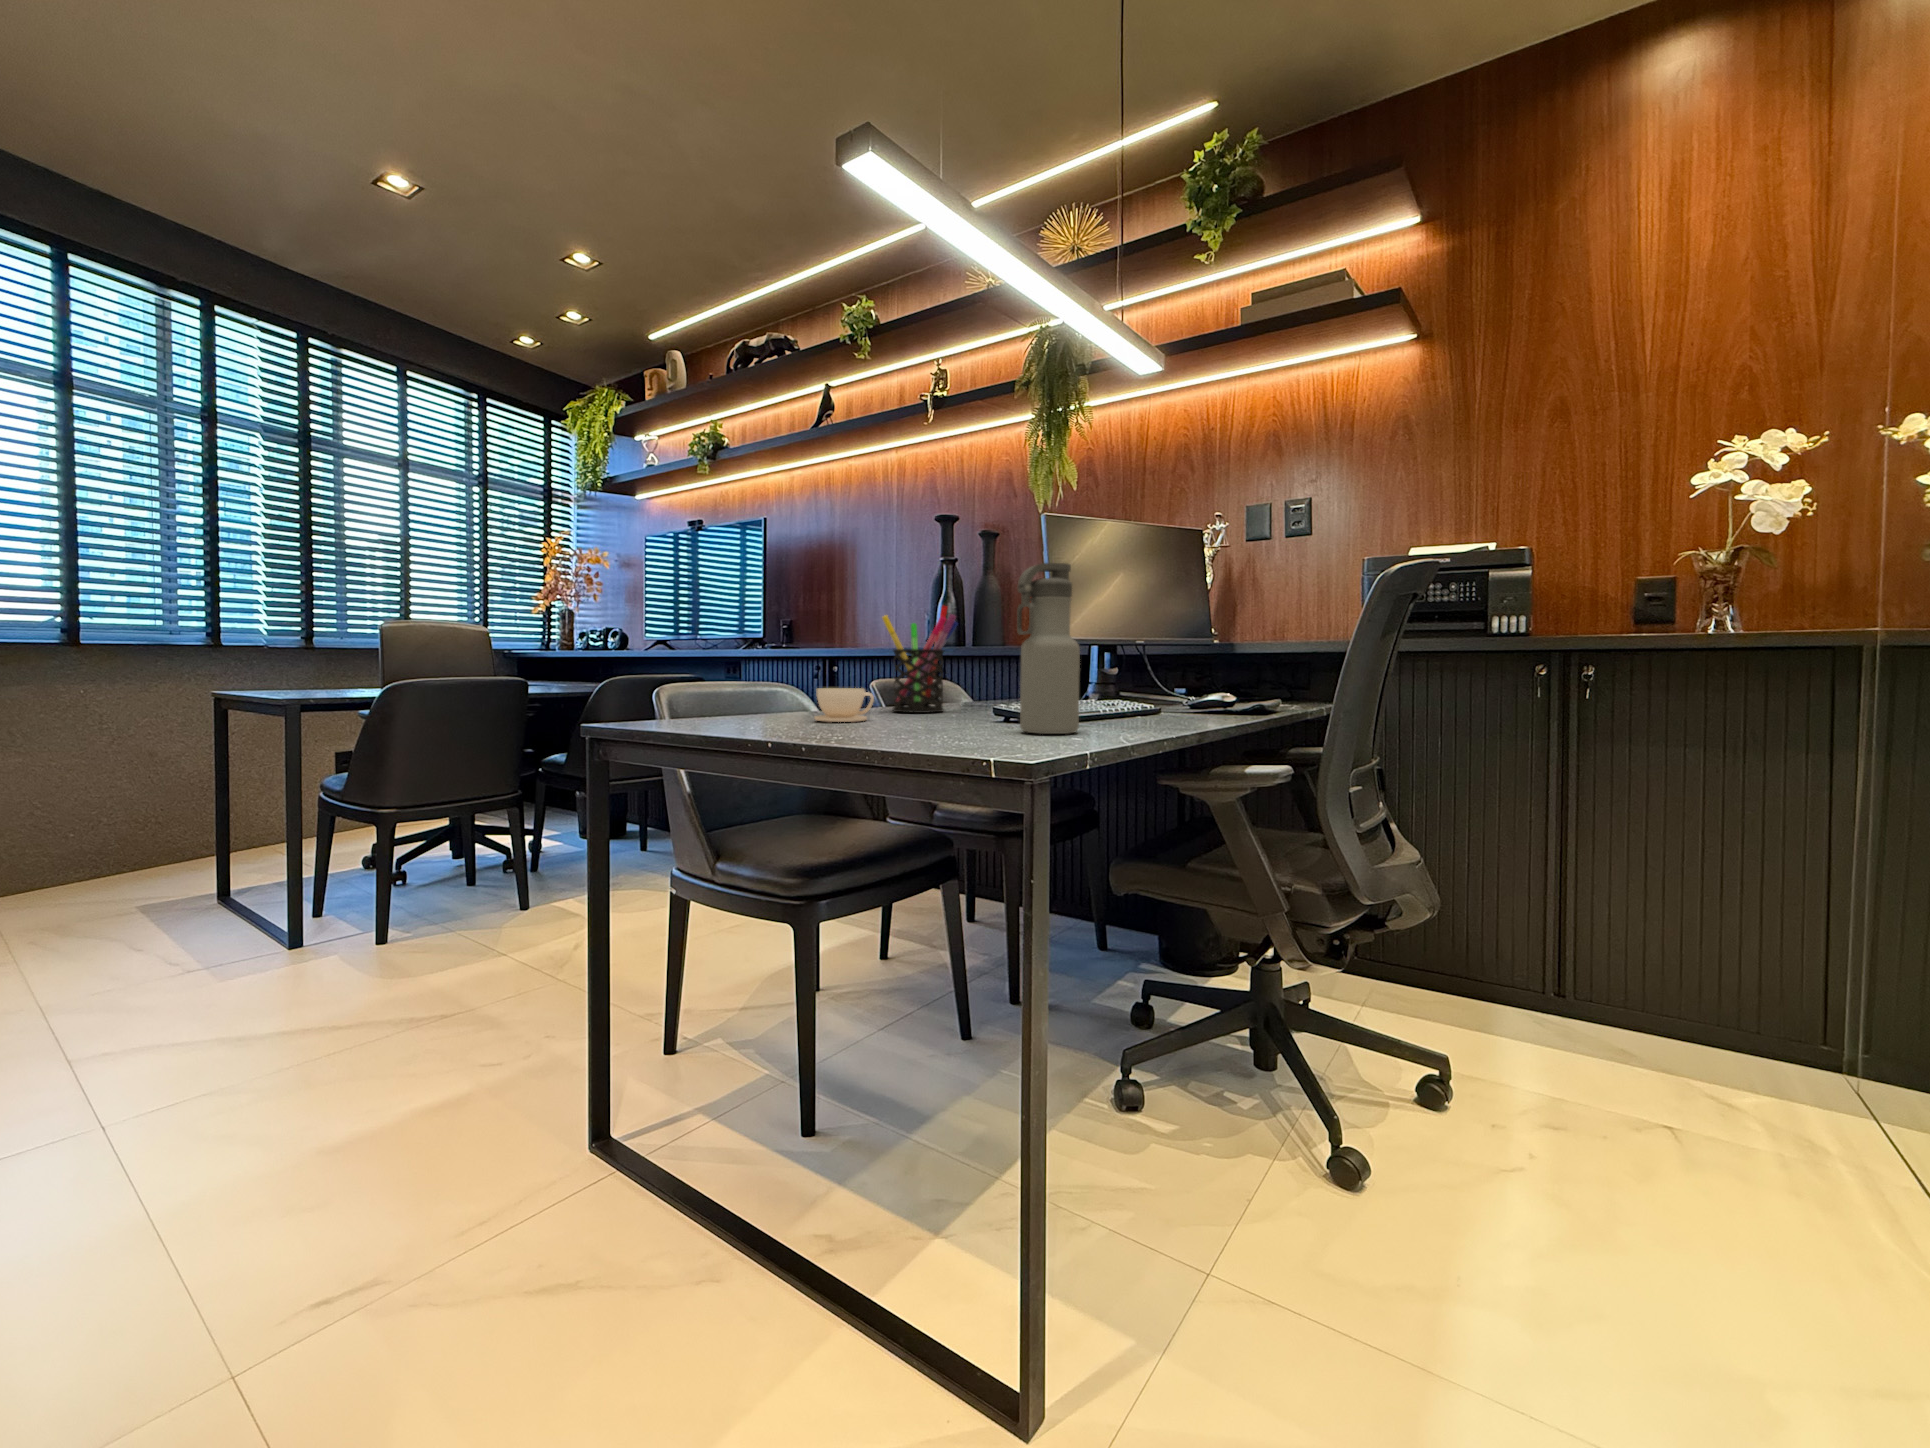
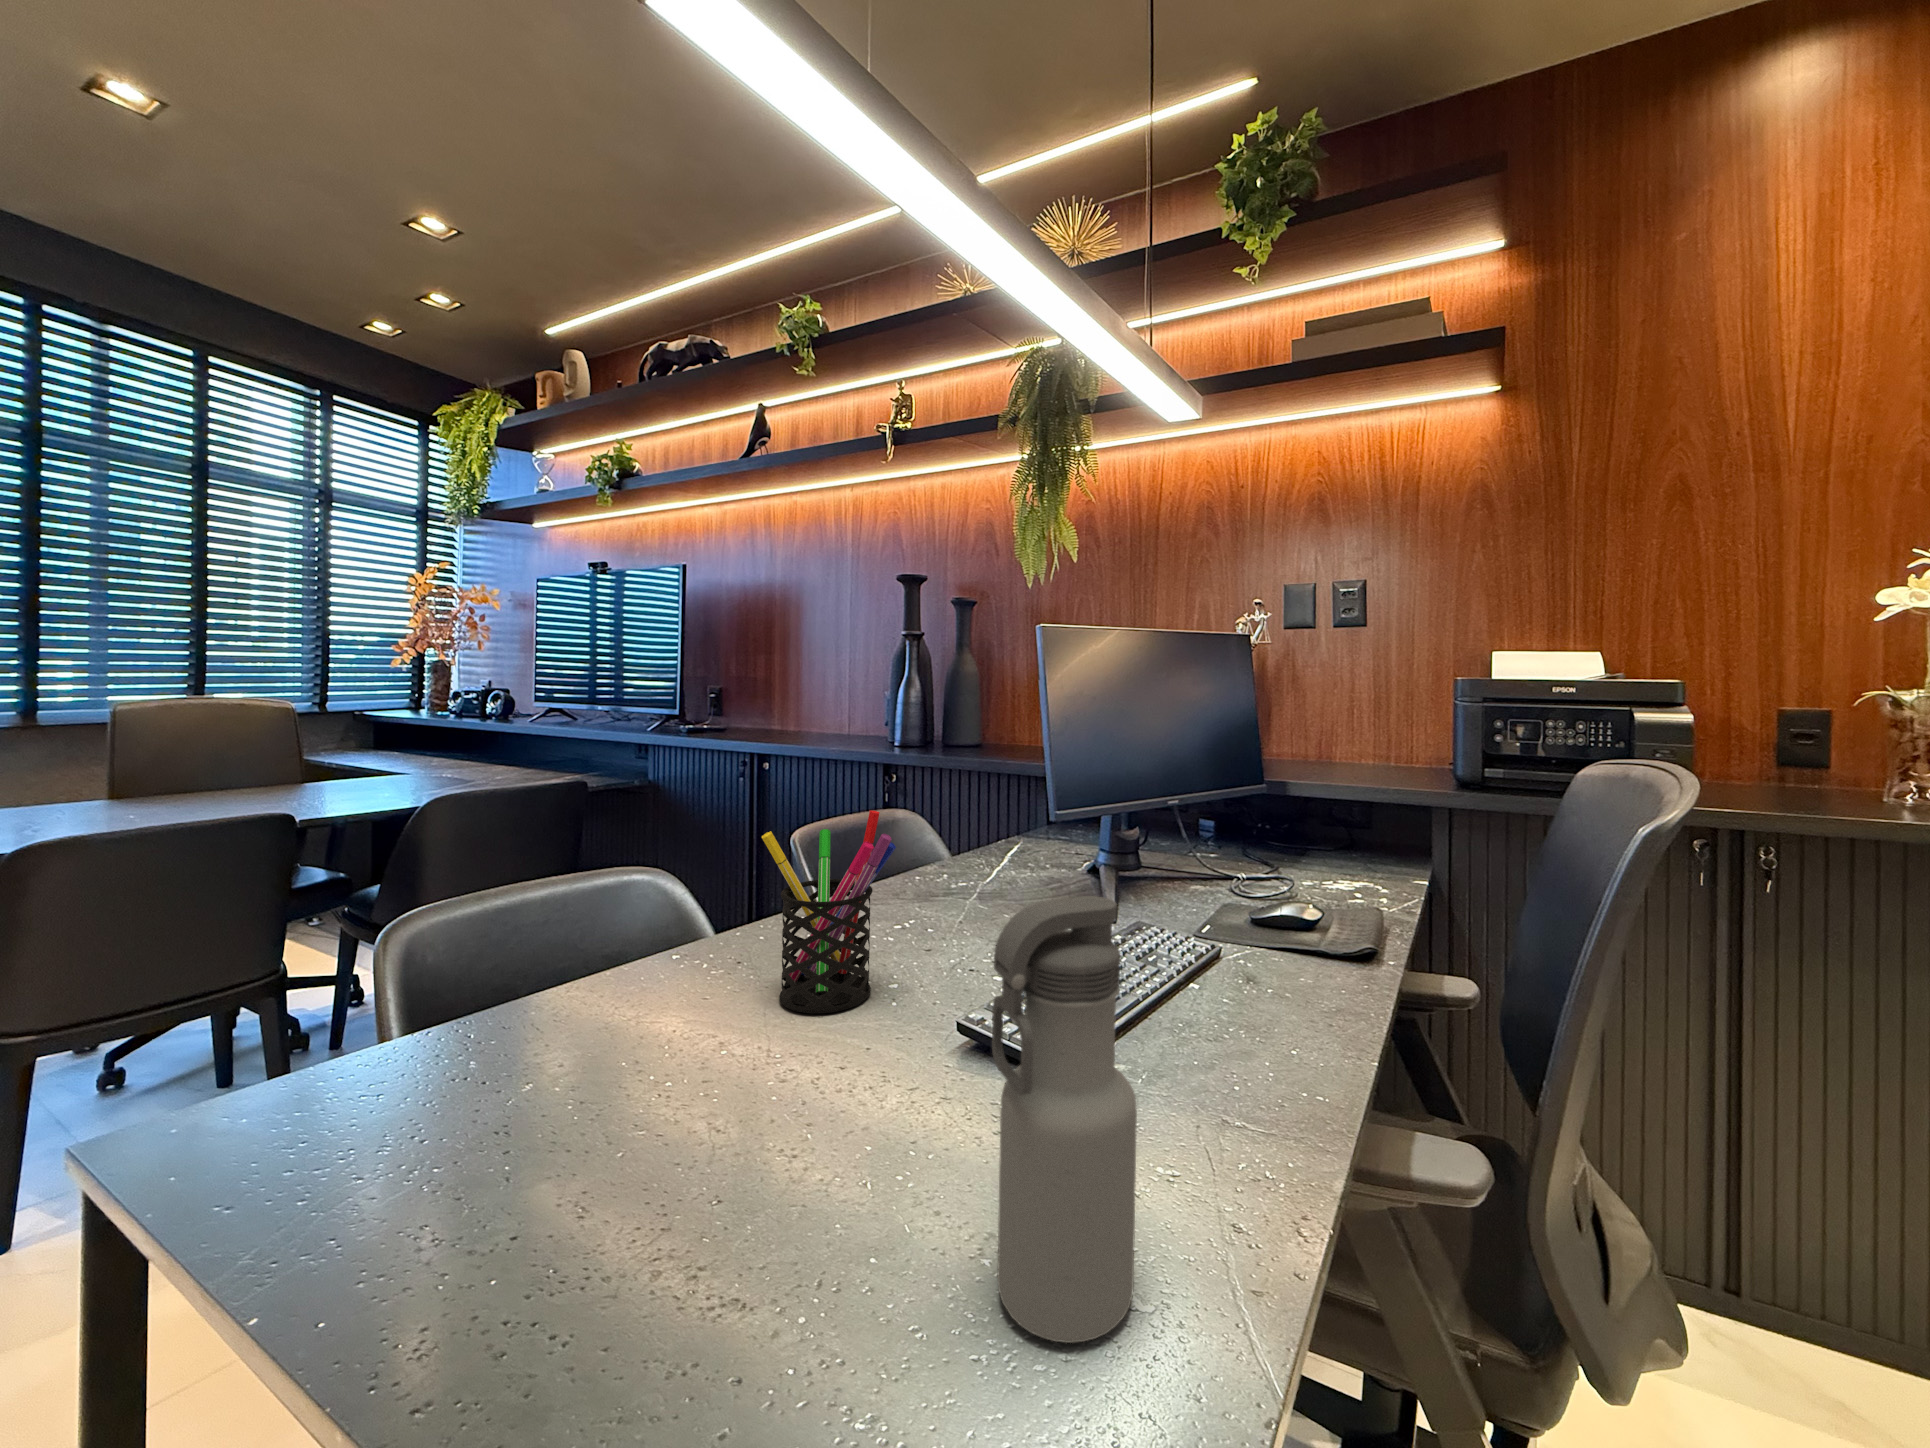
coffee cup: present [815,688,874,722] -> none [584,1024,715,1136]

